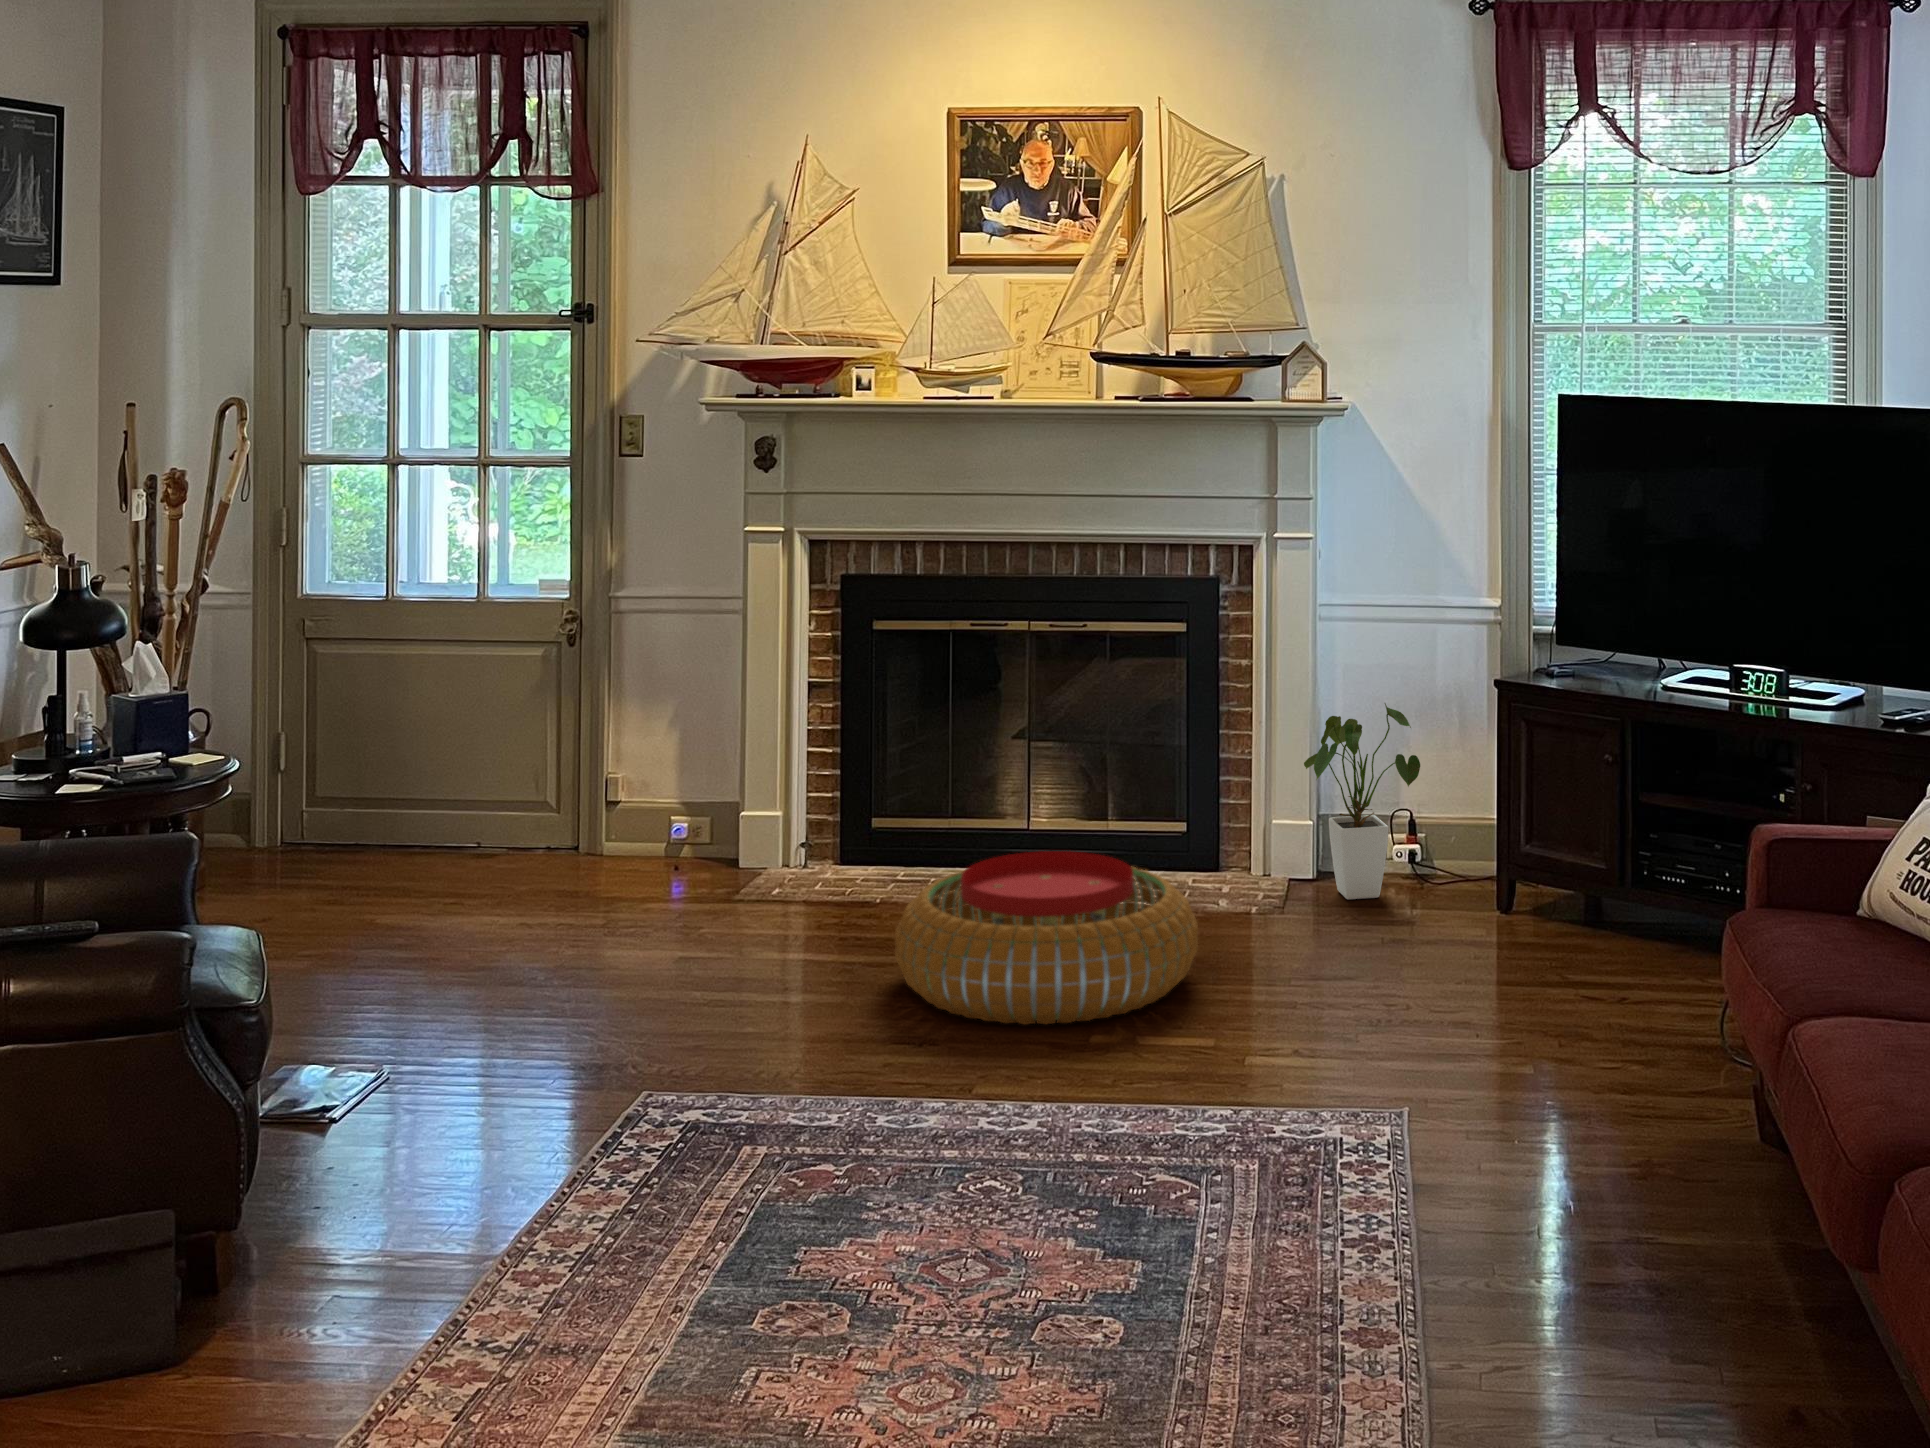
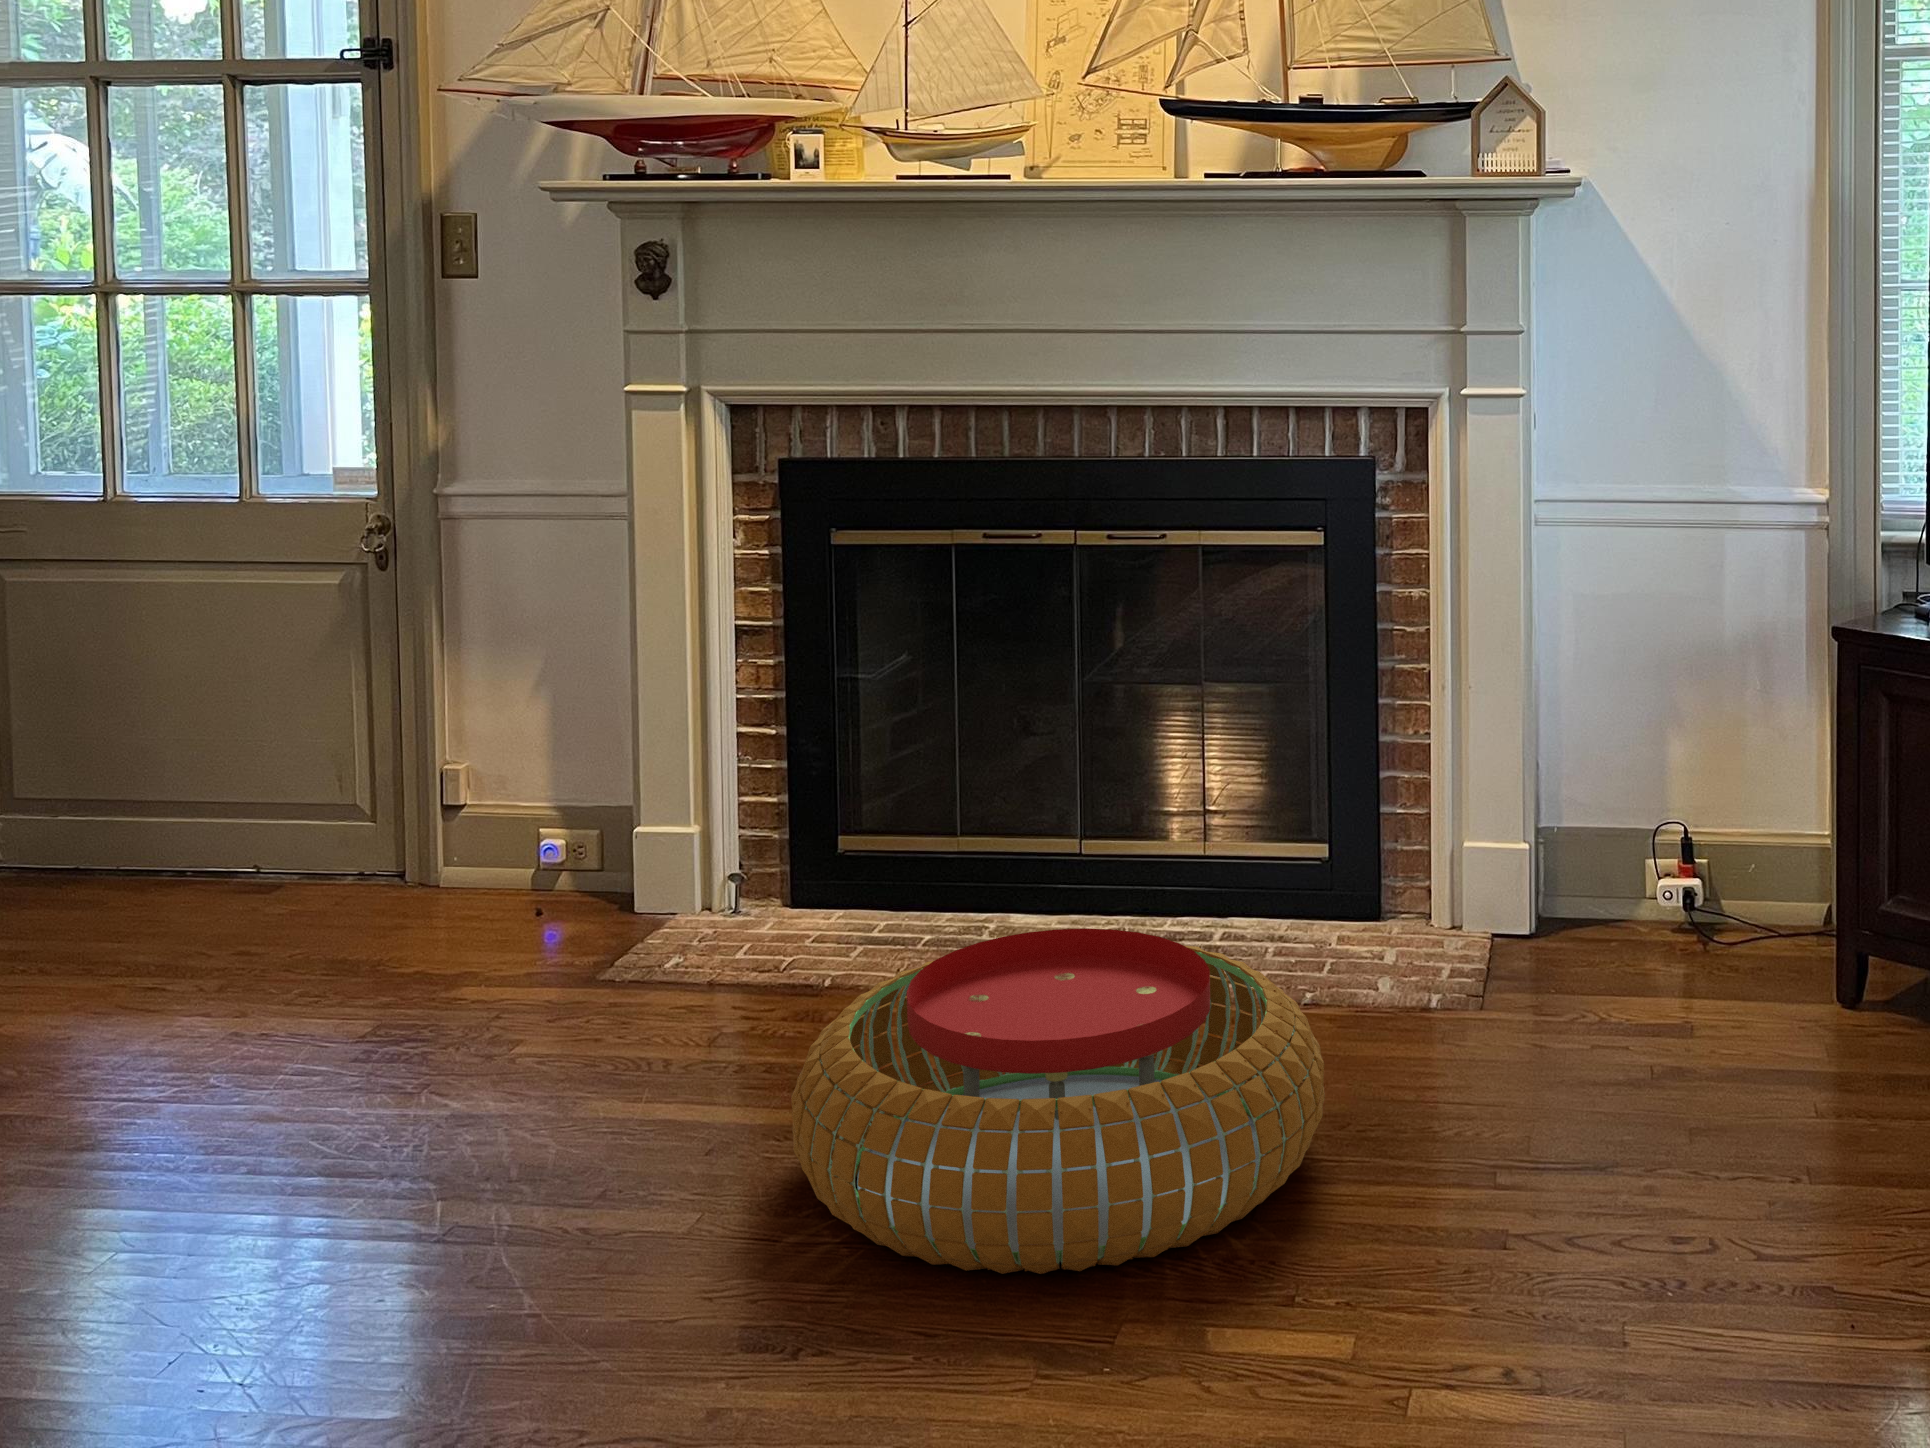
house plant: present [1304,703,1420,899] -> none [1512,655,1704,977]

